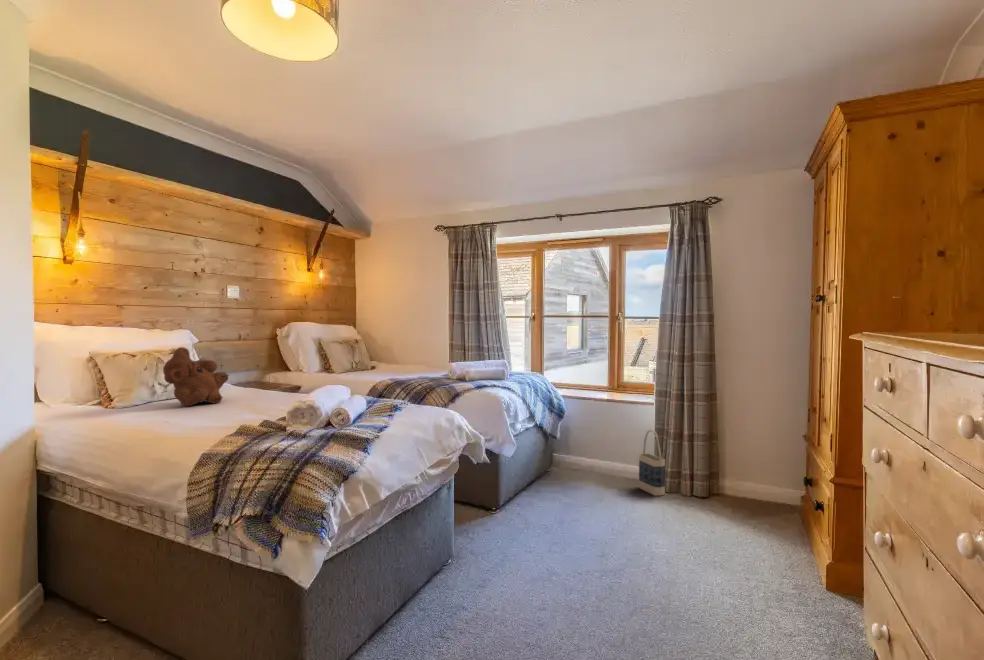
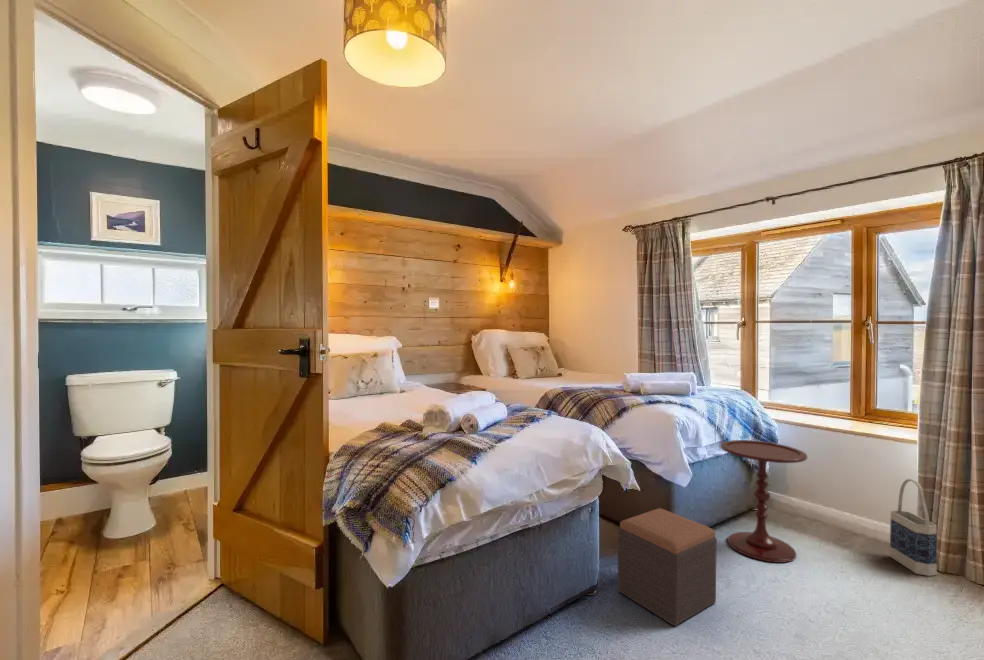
teddy bear: present [163,347,228,406] -> none [358,350,411,400]
side table: none [533,414,593,507] -> present [721,440,807,563]
footstool: none [468,477,544,568] -> present [618,508,717,626]

